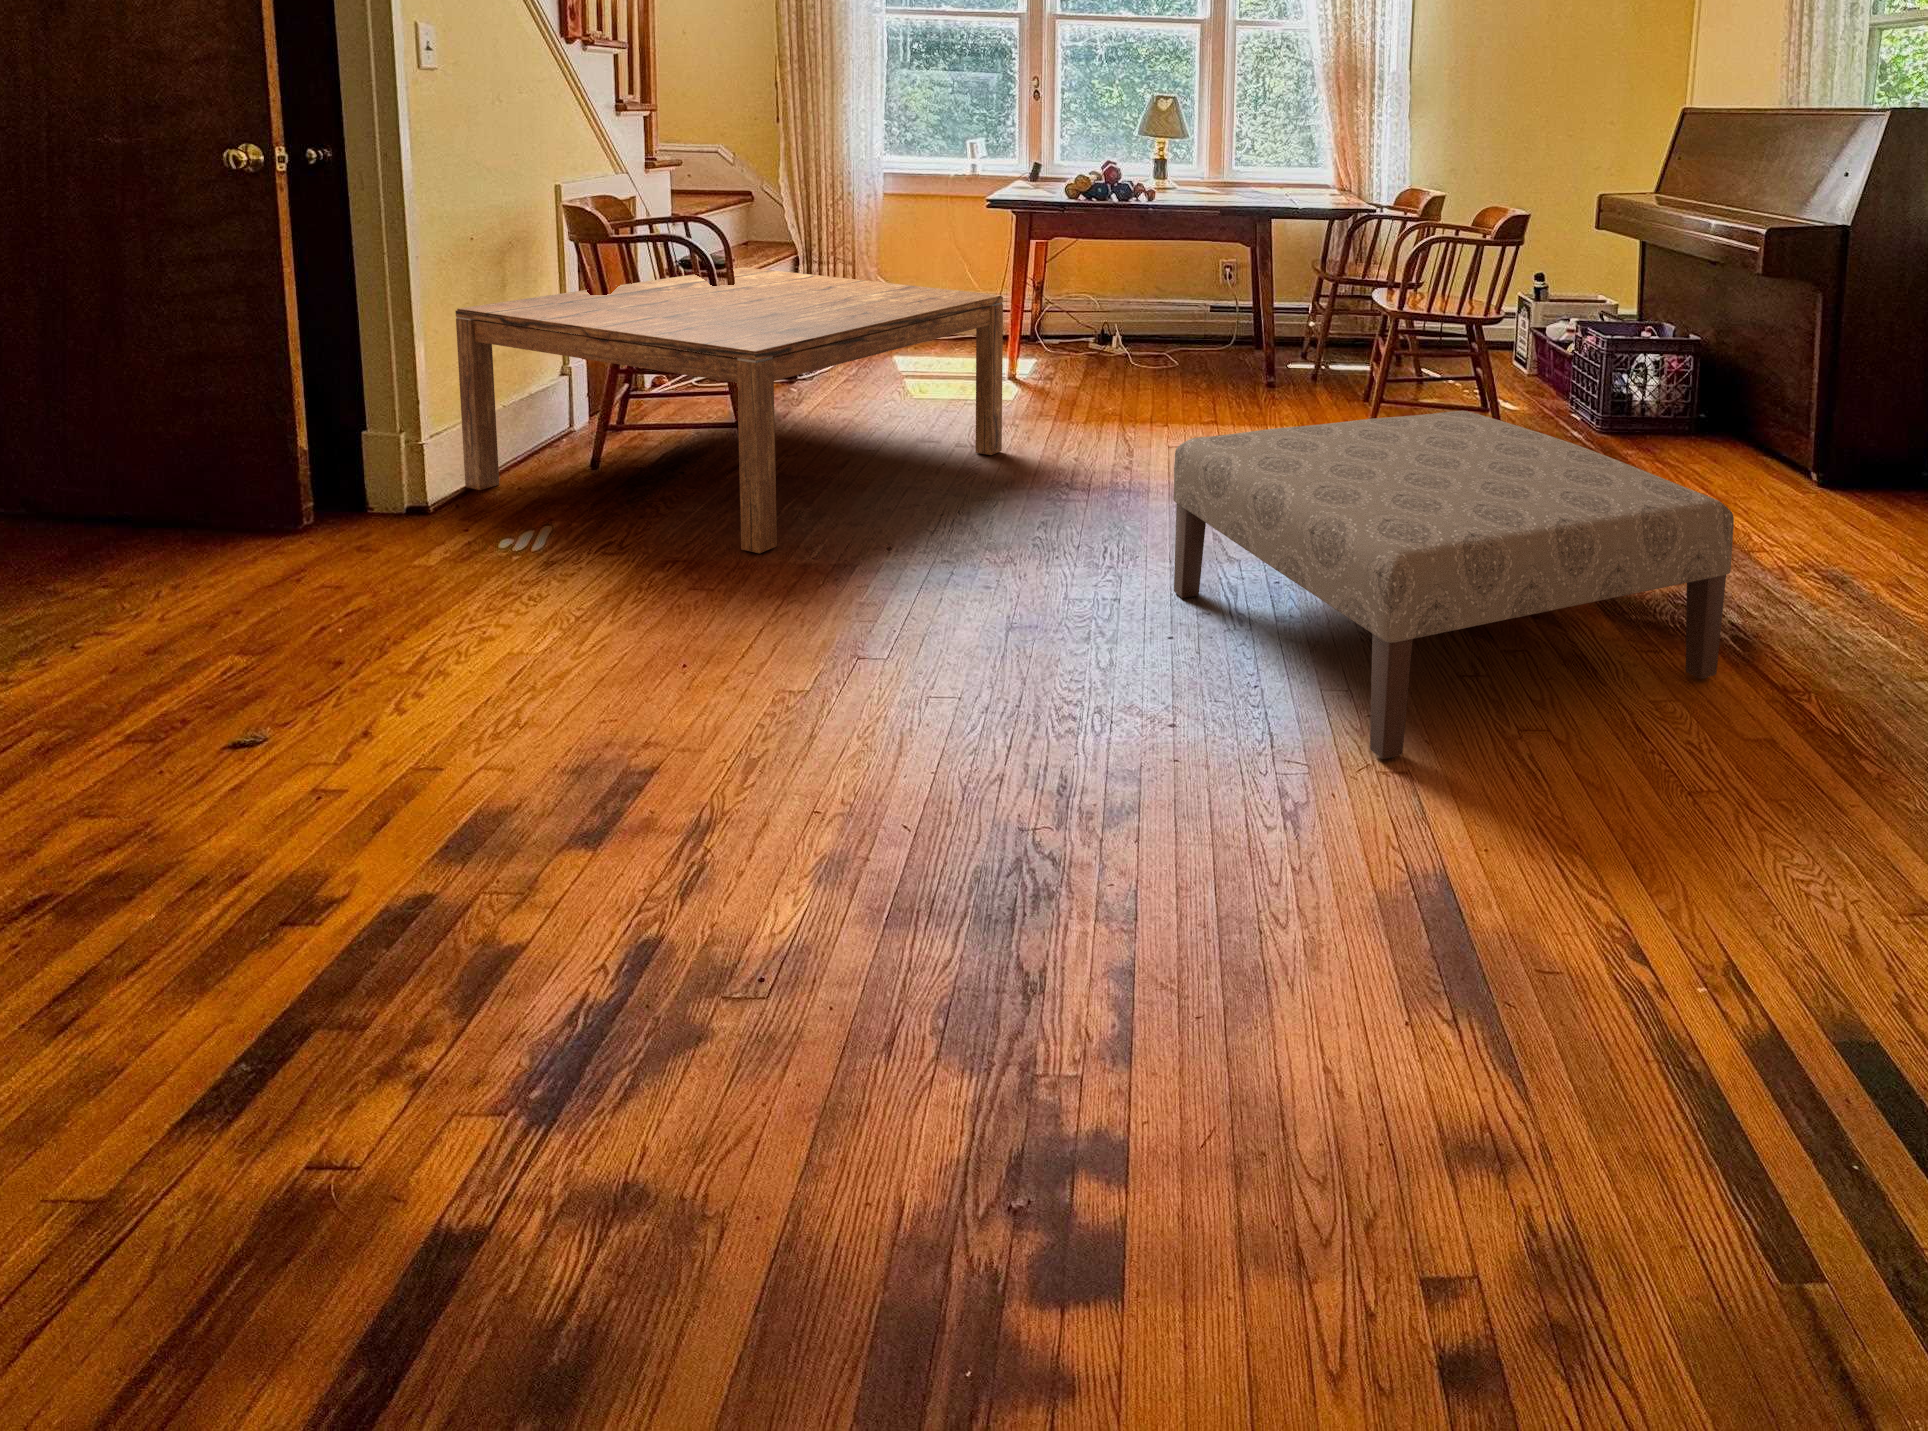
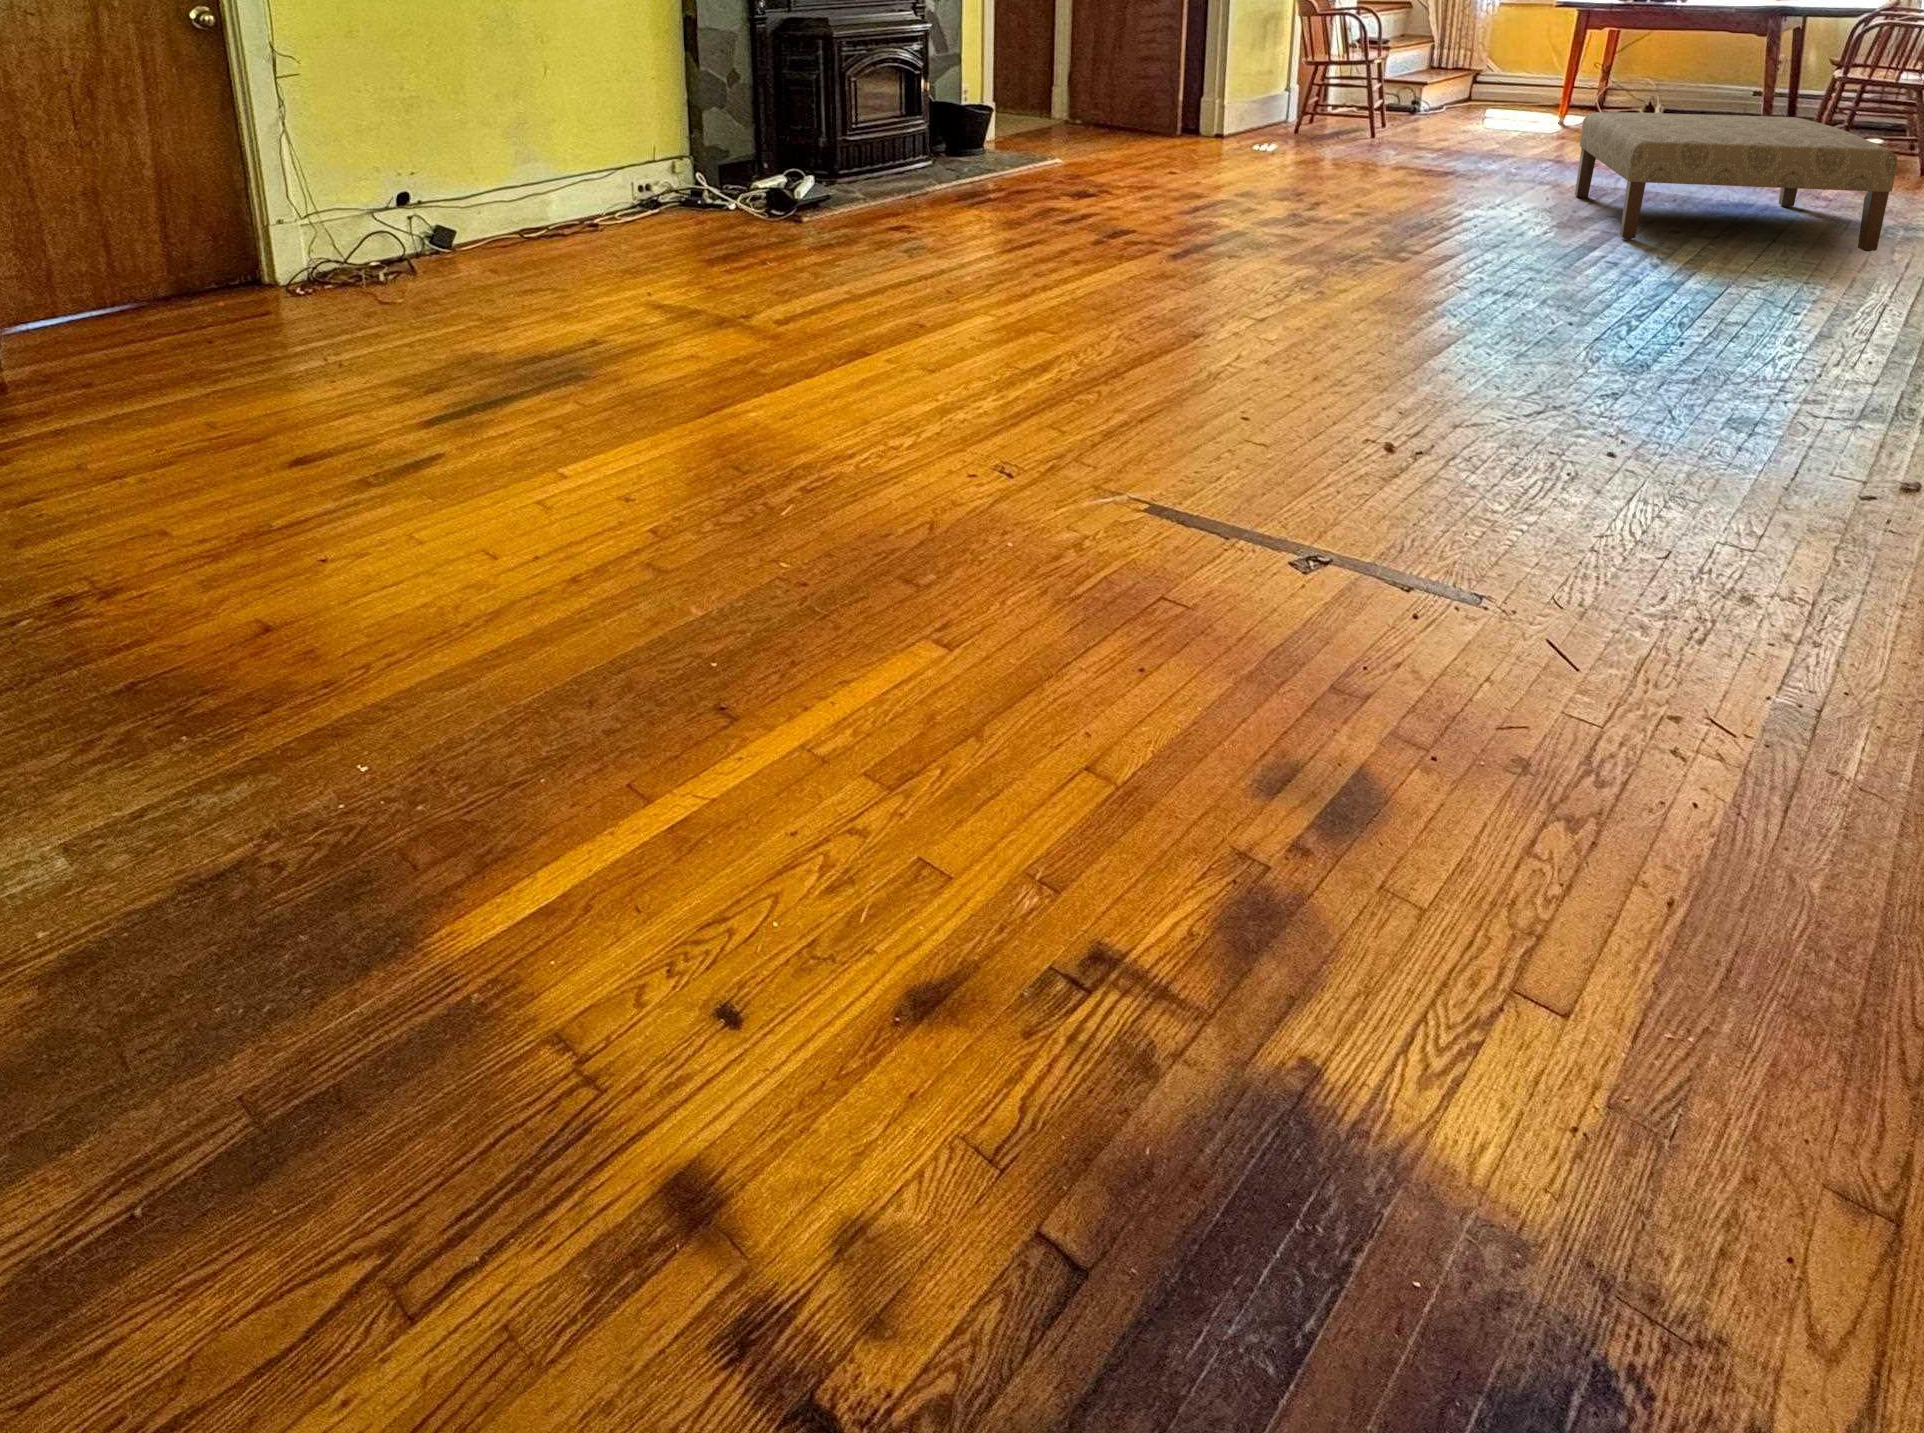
coffee table: present [455,267,1003,553] -> none [1240,39,1536,163]

